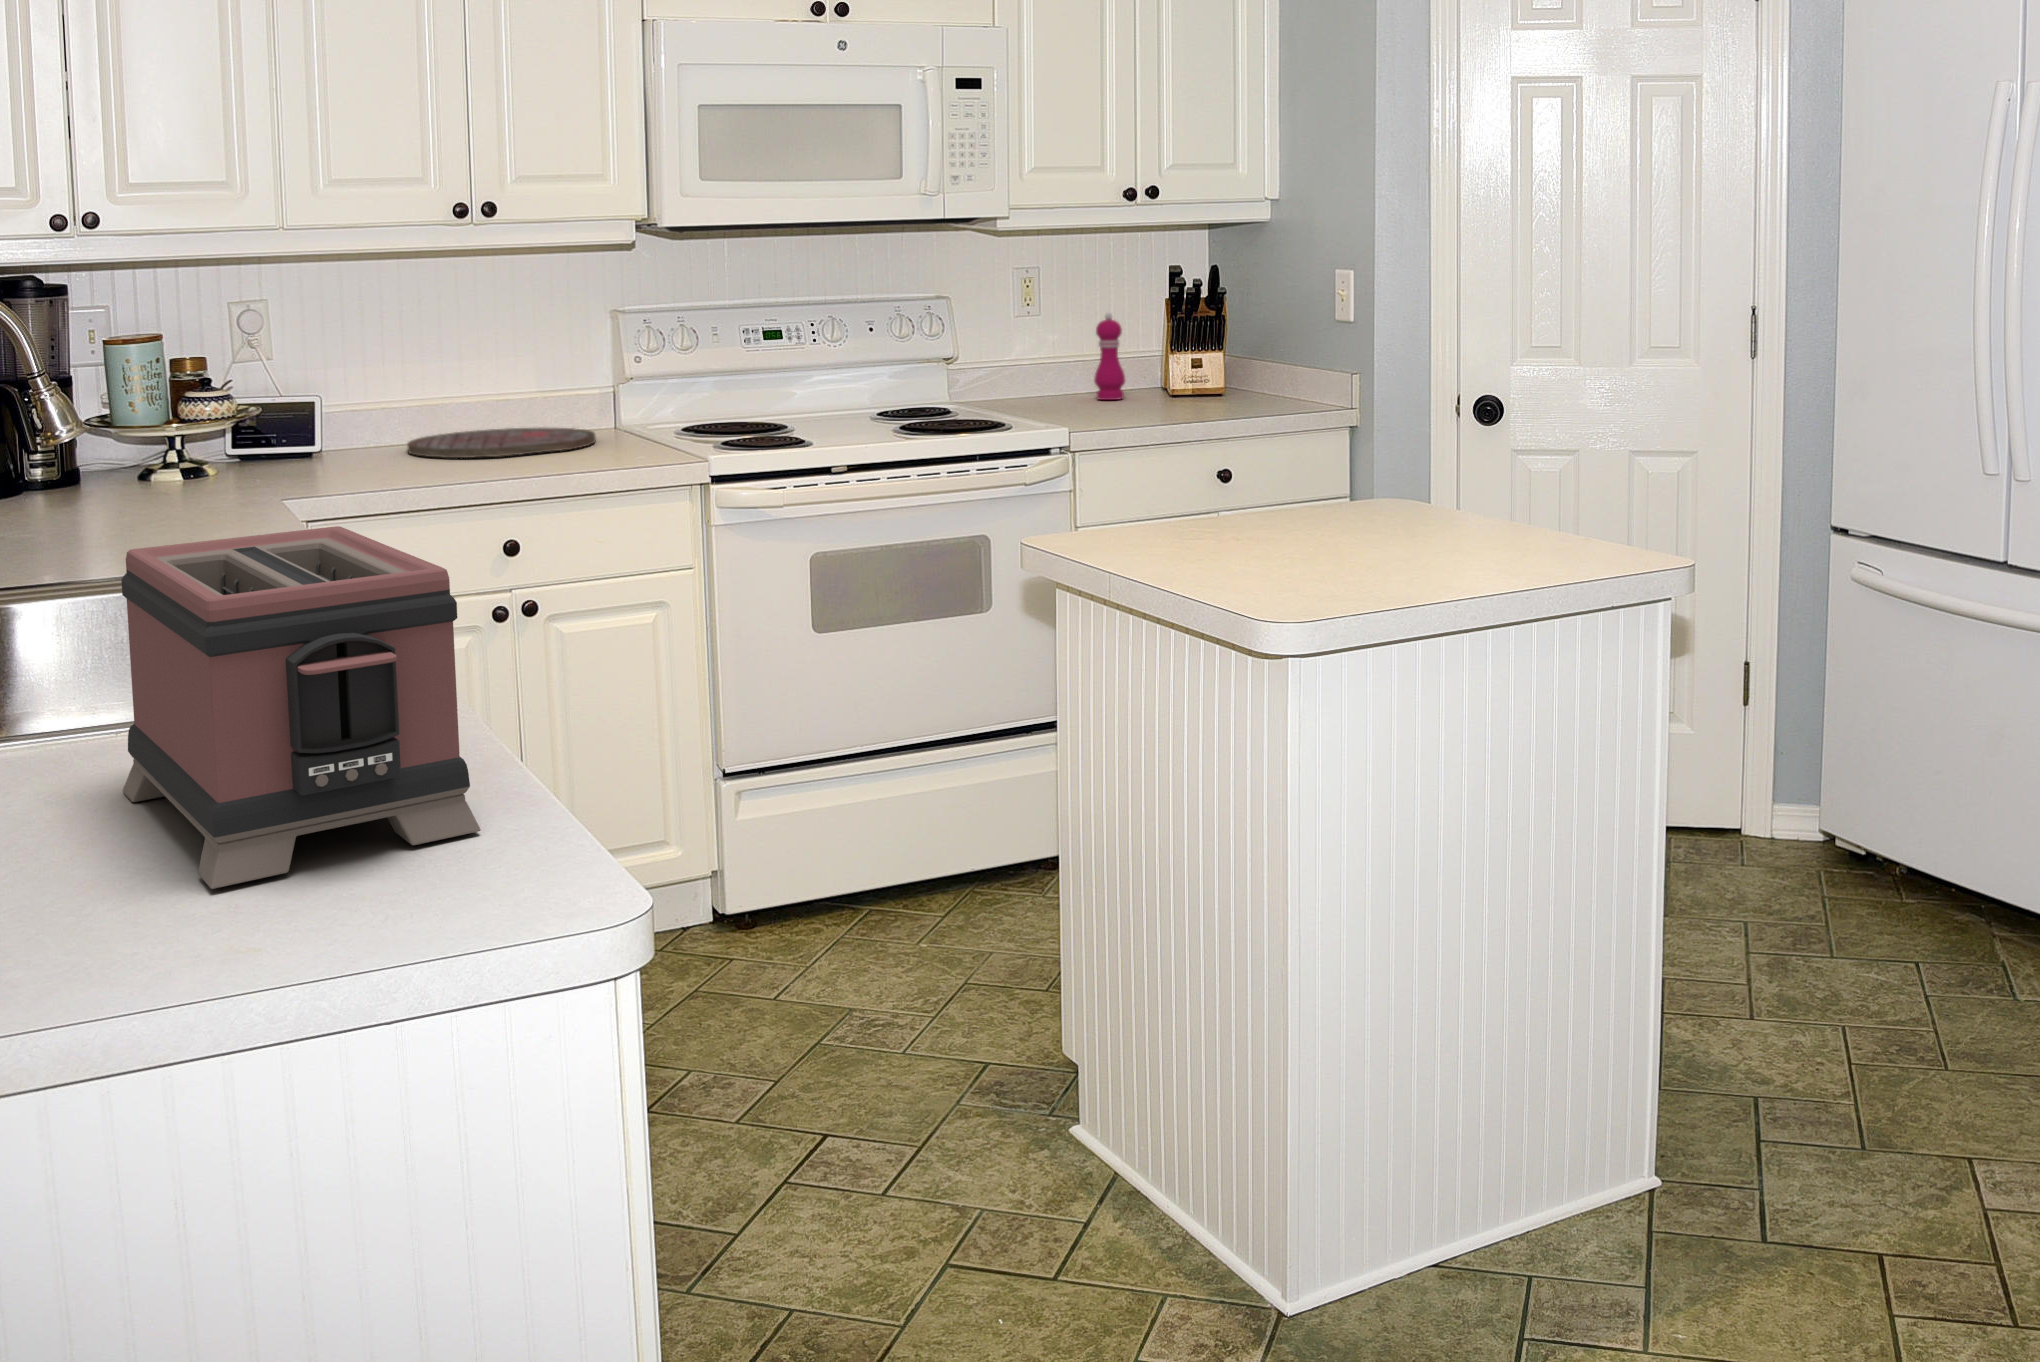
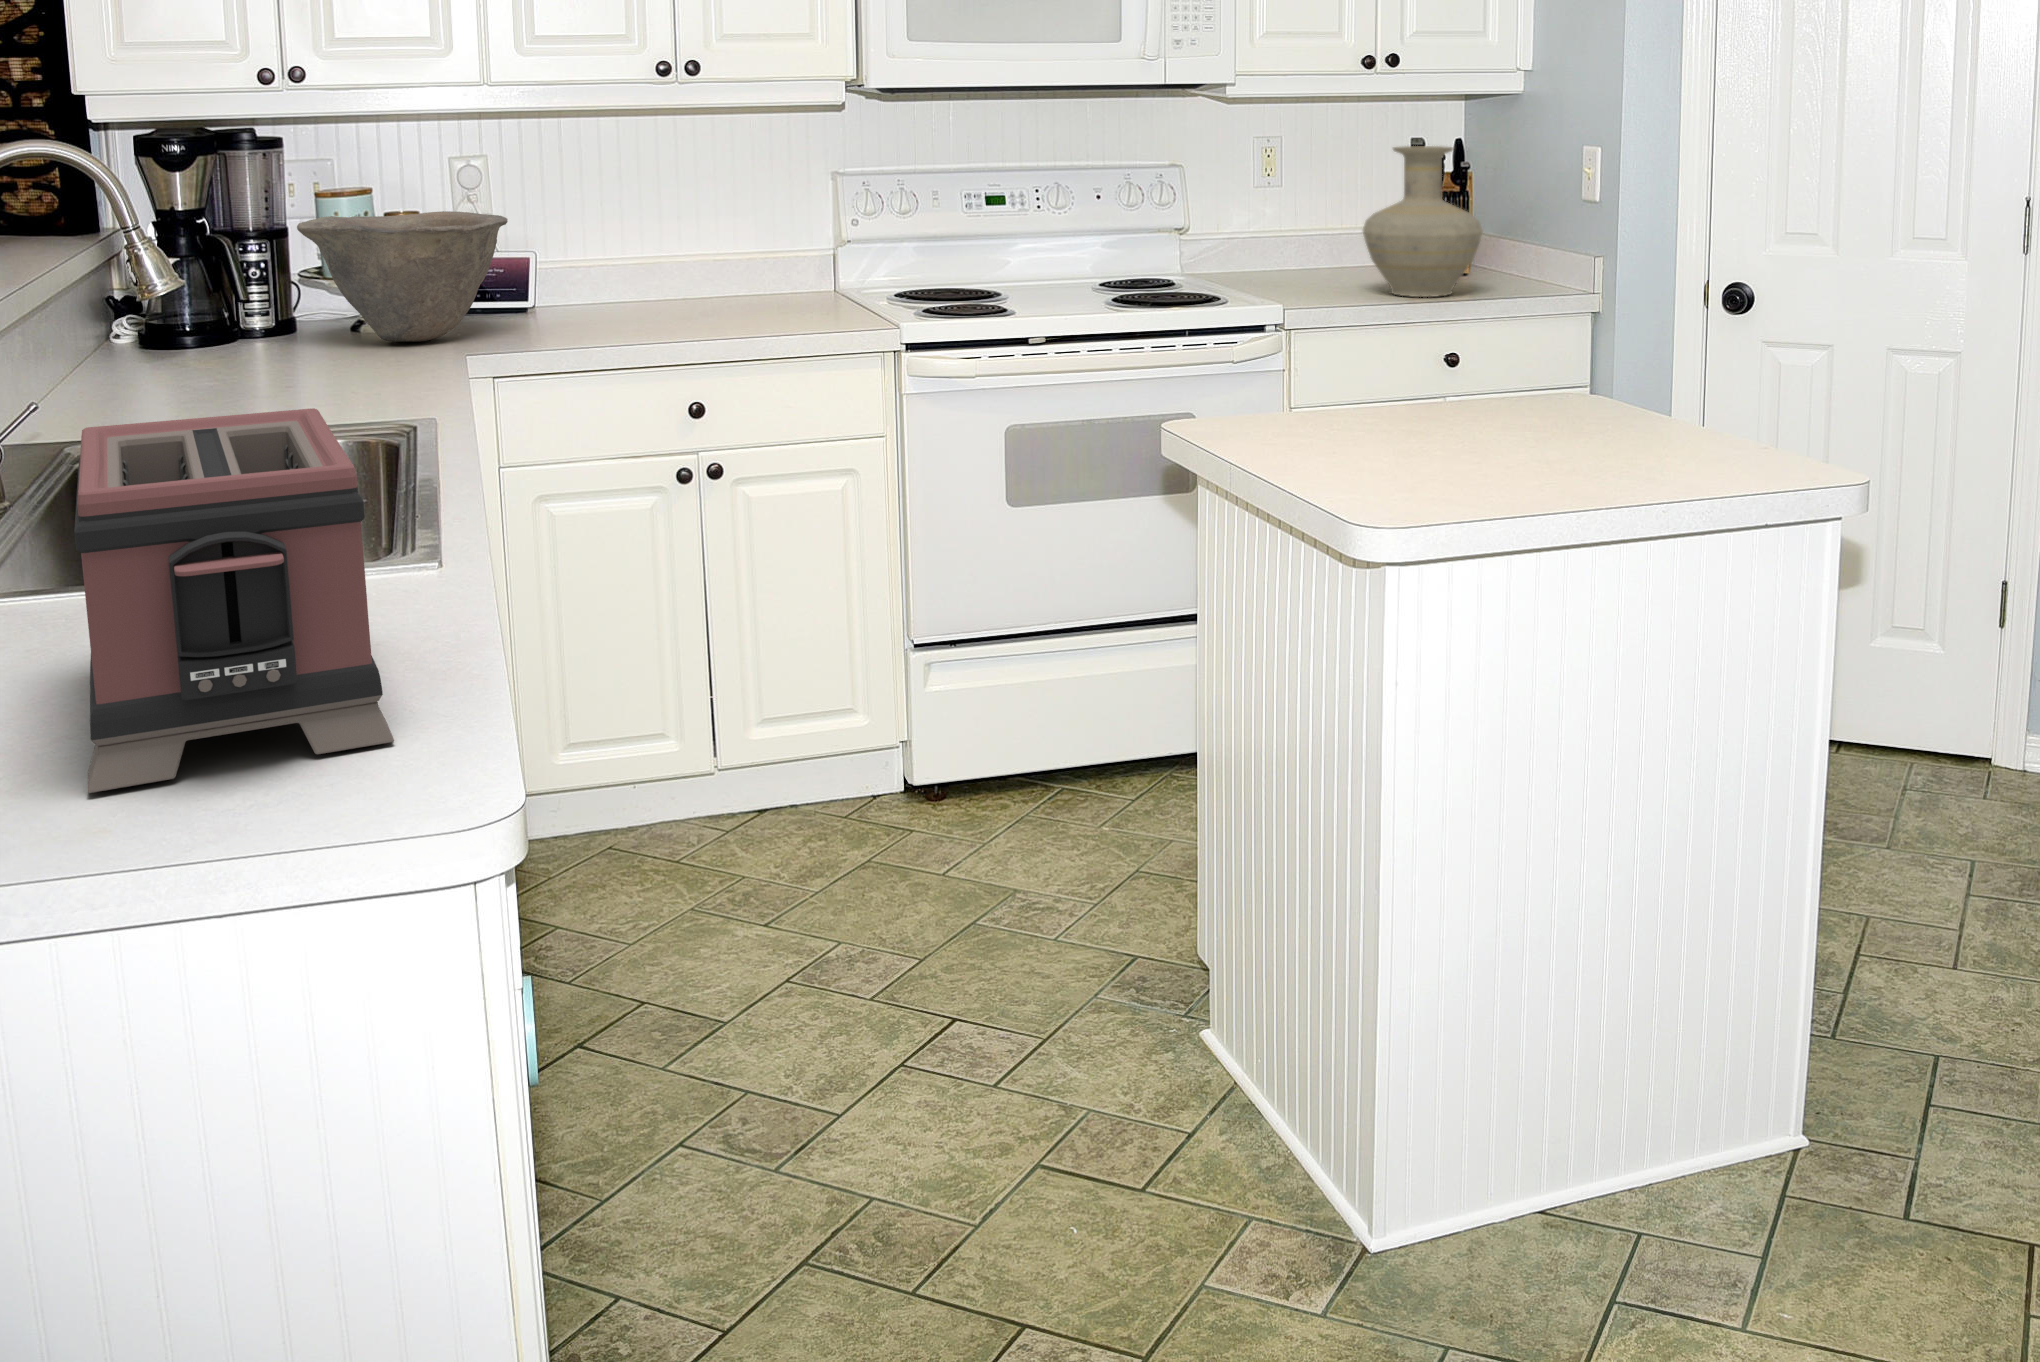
vase: none [1146,273,1261,416] -> present [1363,146,1482,297]
pepper mill: present [1094,313,1125,400] -> none [1318,185,1350,276]
bowl: none [99,356,316,488] -> present [297,211,508,342]
cutting board: present [408,428,596,458] -> none [613,289,798,318]

